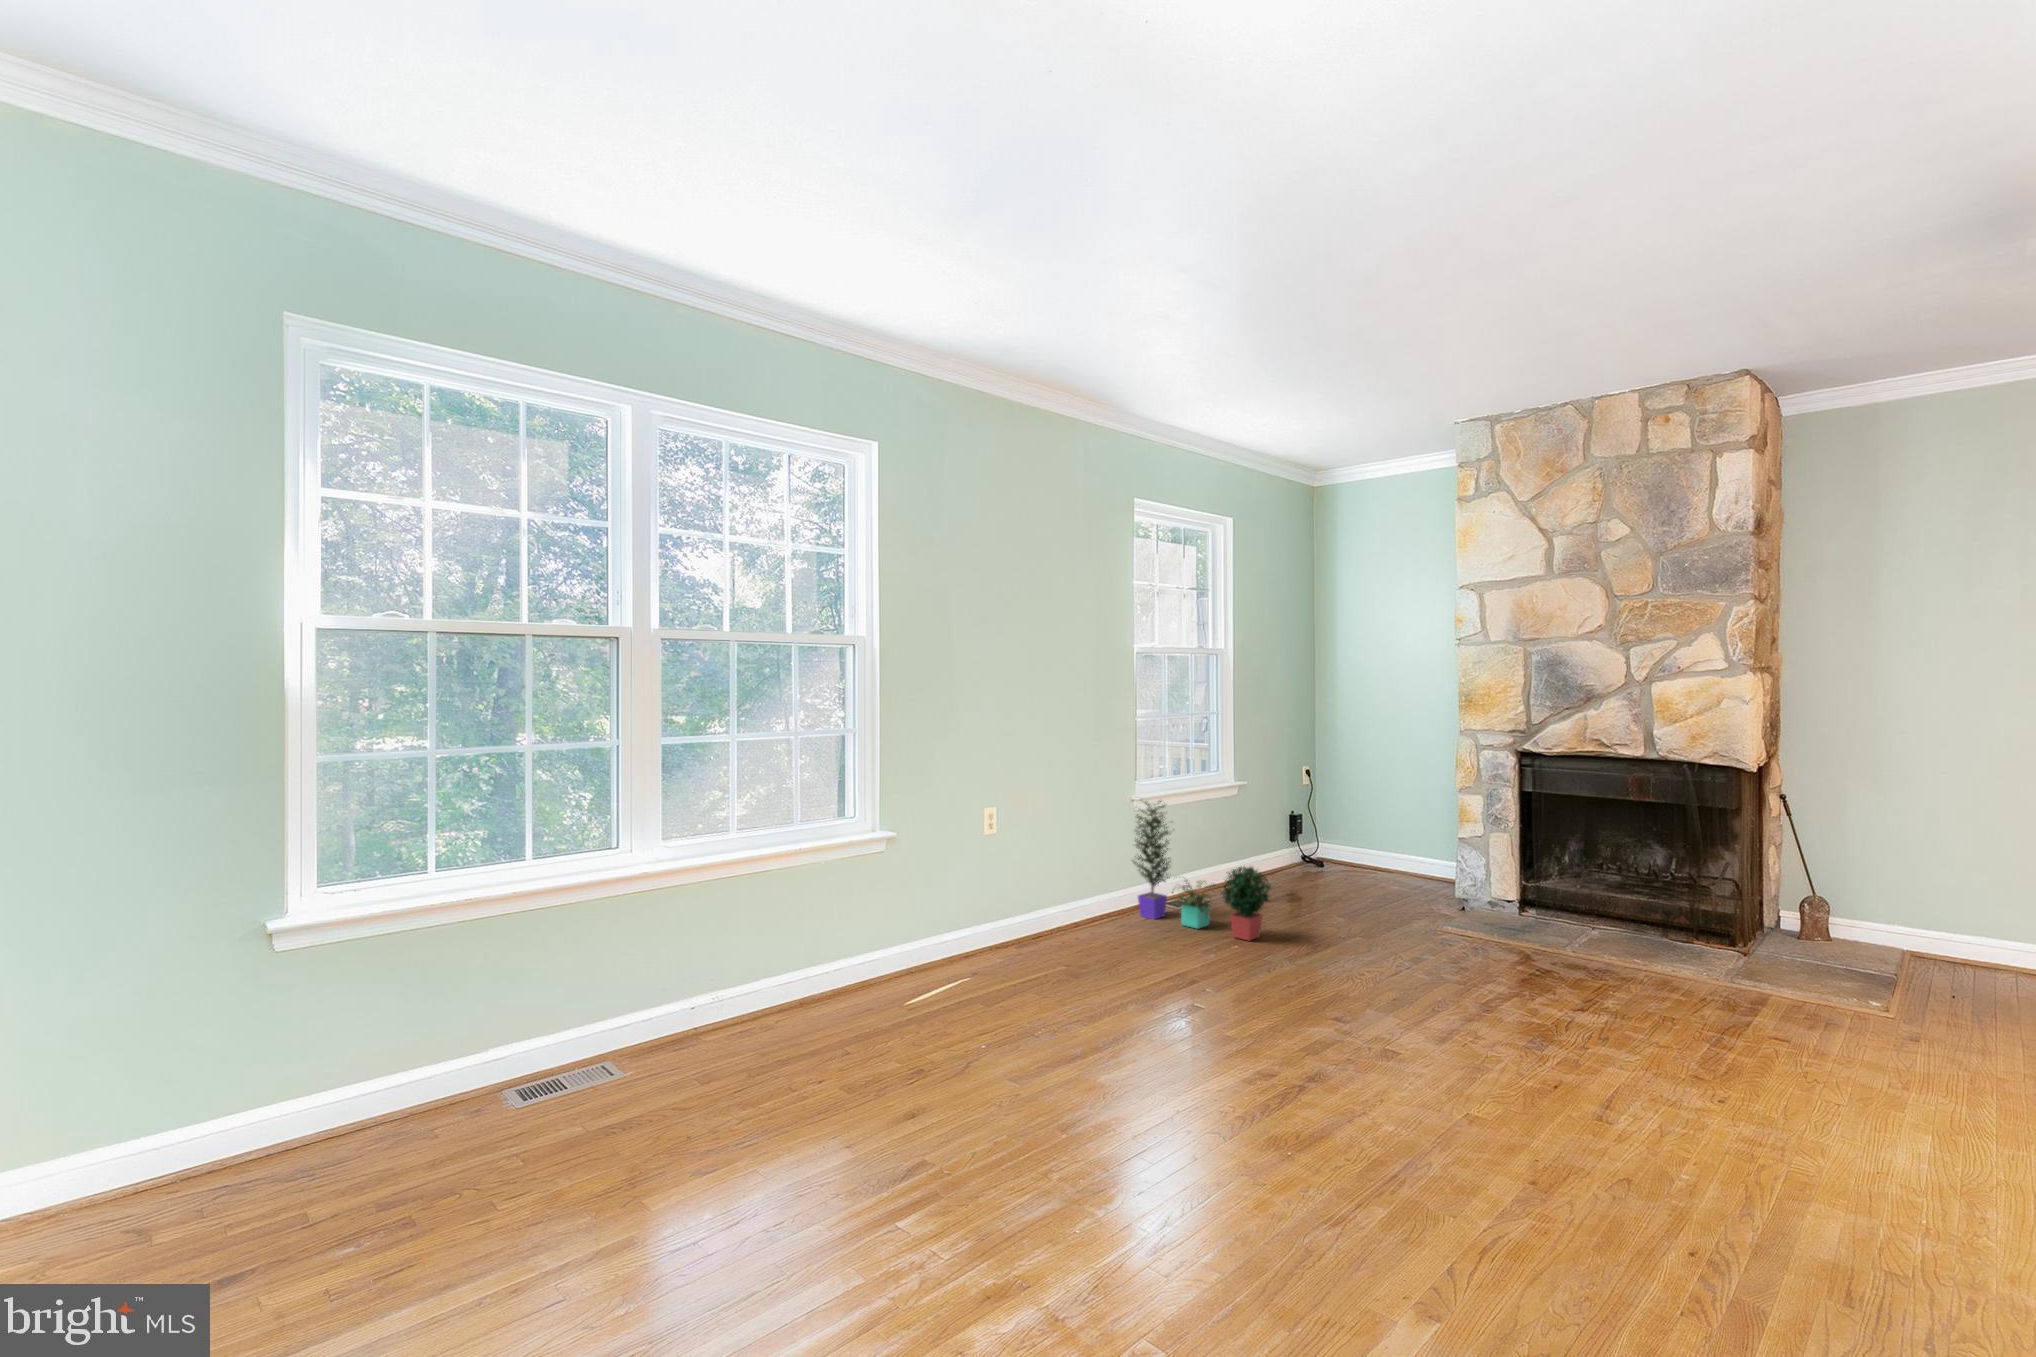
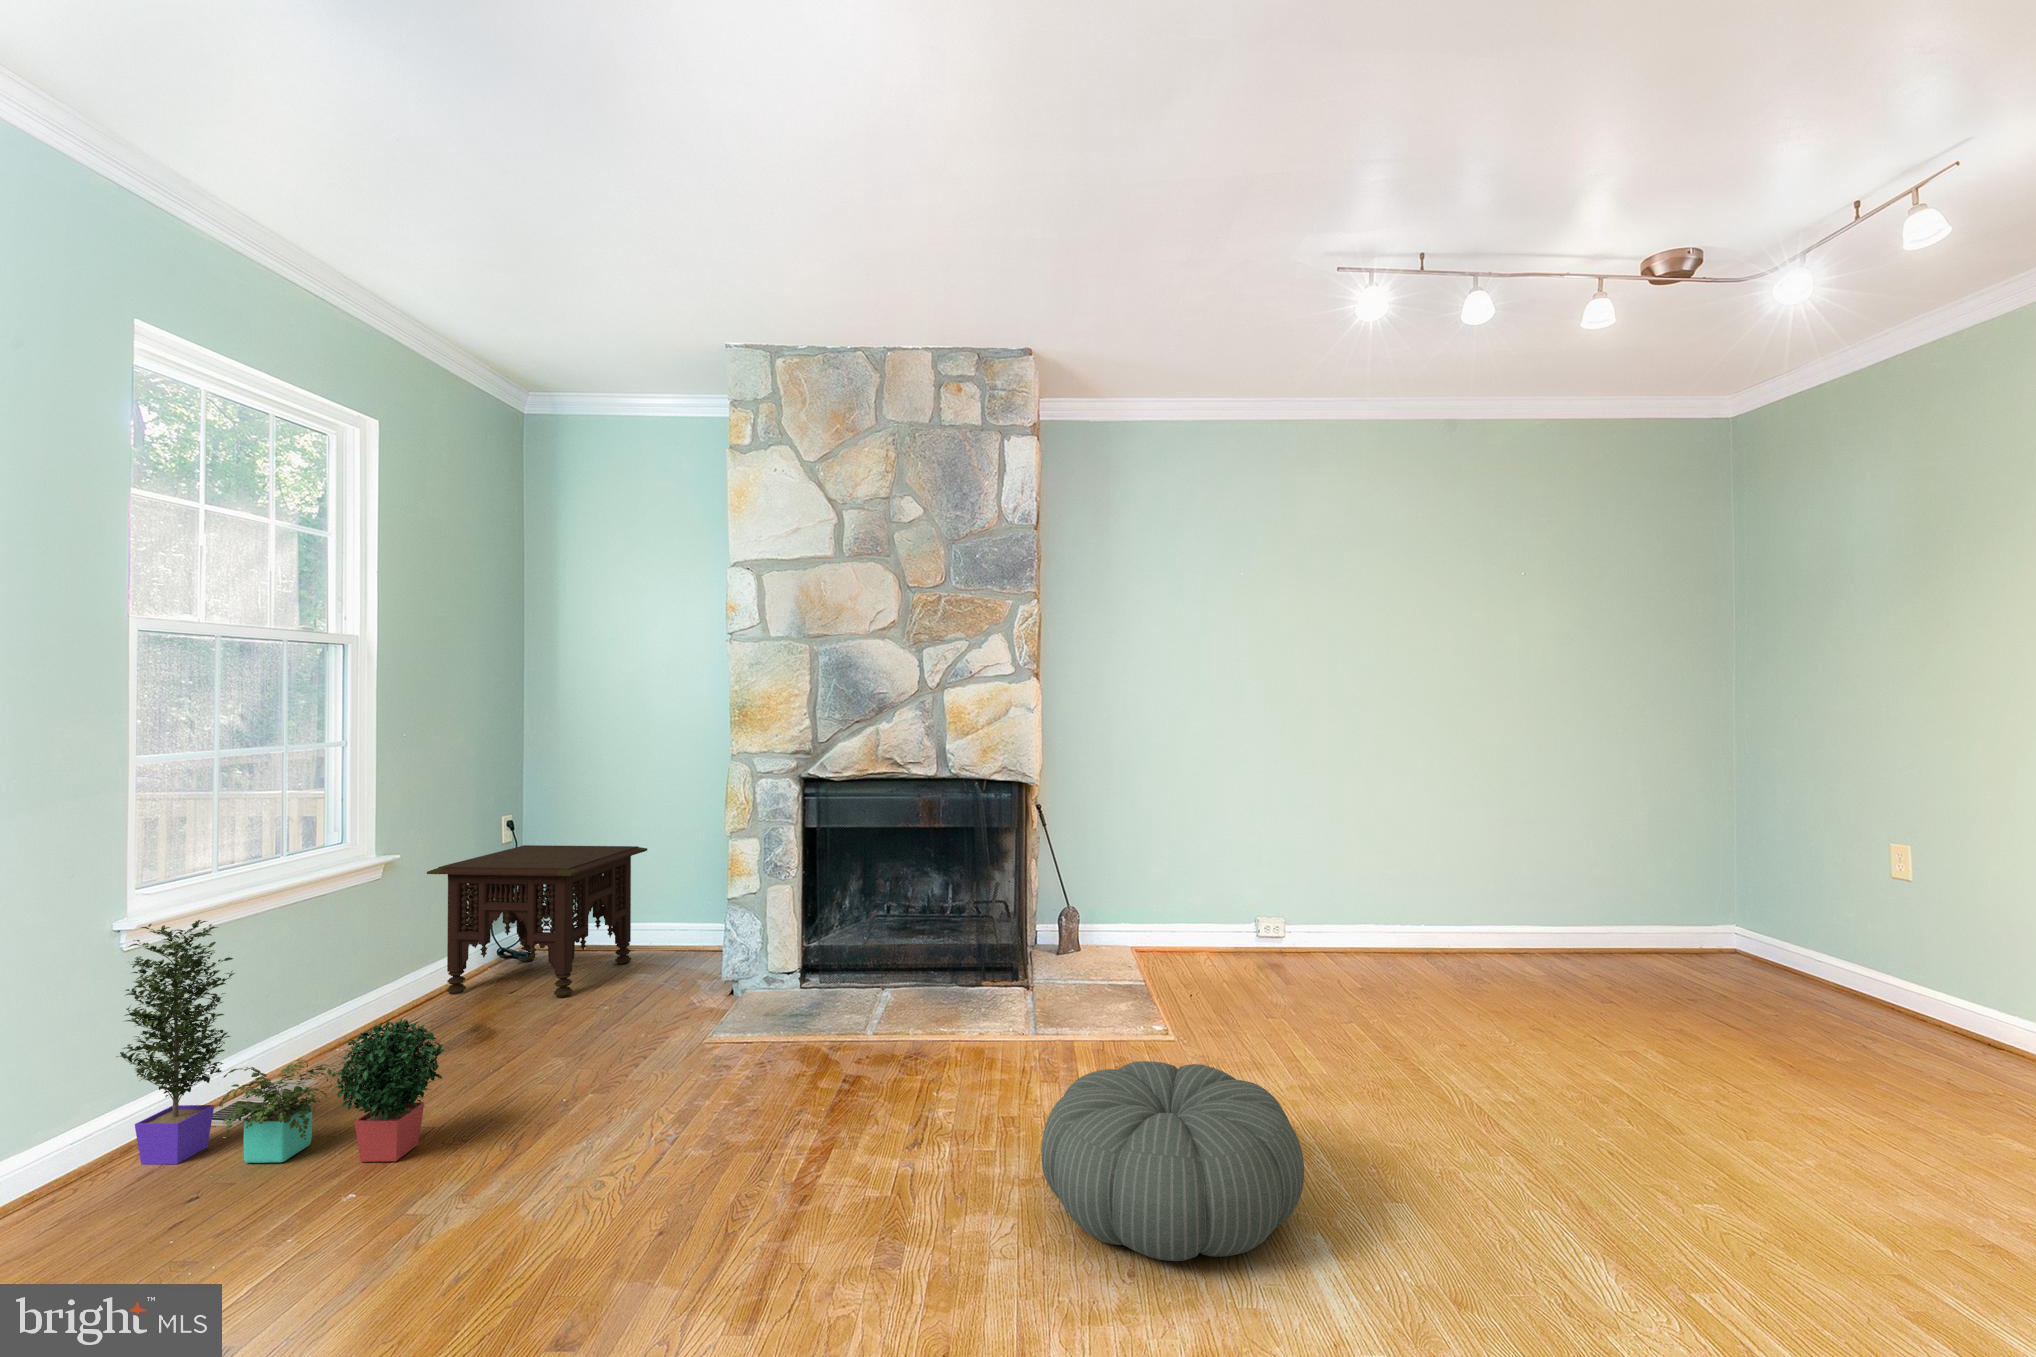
side table: none [1259,787,1402,889] -> present [427,845,647,997]
pouf: none [1654,984,1911,1121] -> present [1041,1061,1304,1261]

